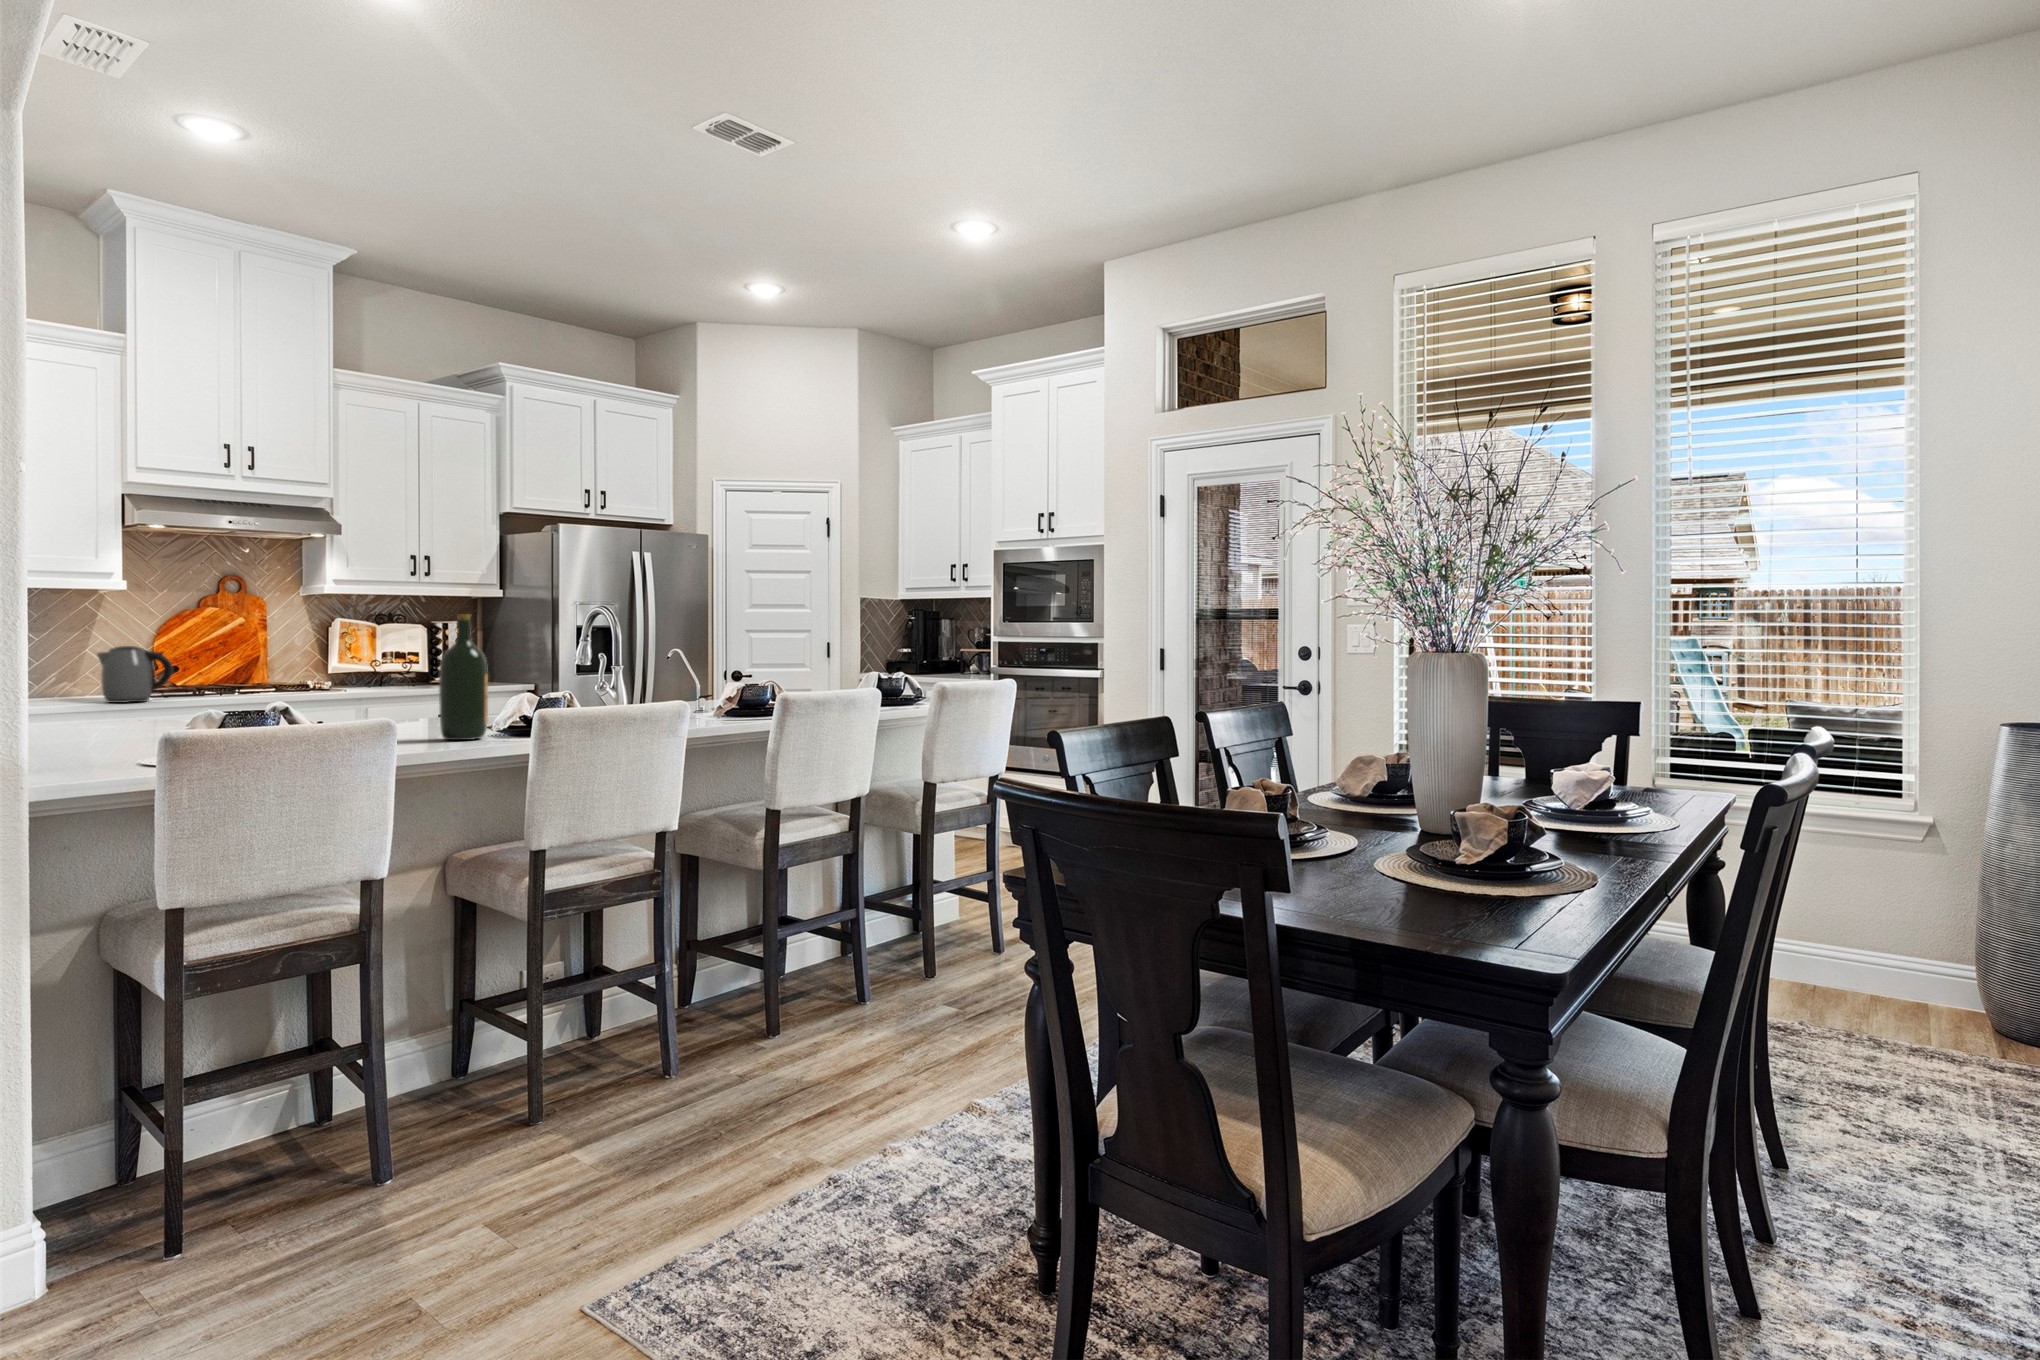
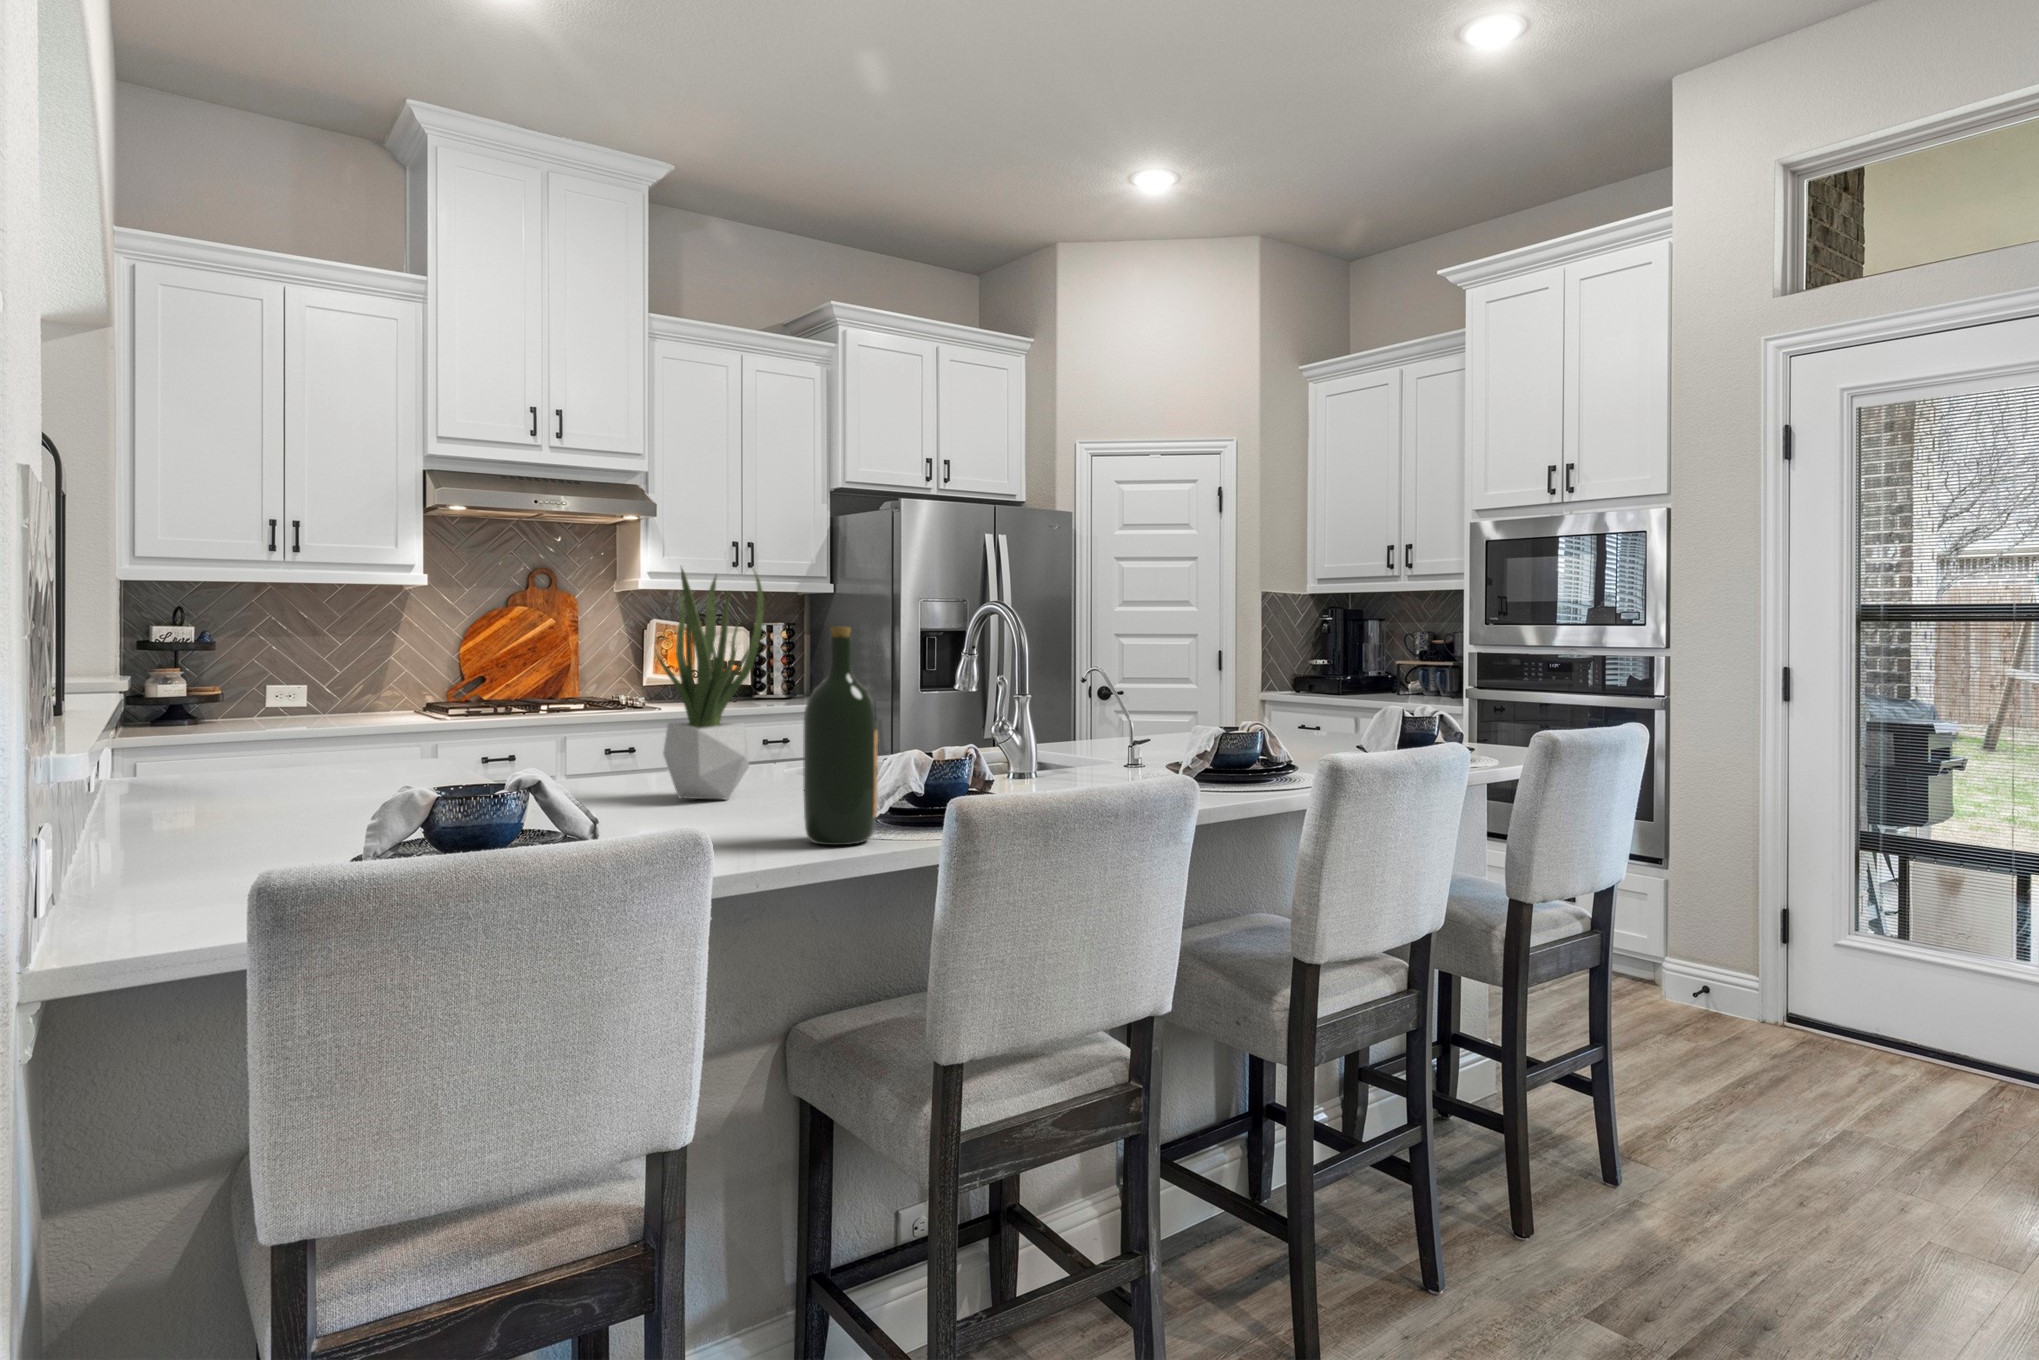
potted plant: none [340,577,420,727] -> present [657,568,764,799]
kettle: present [97,646,173,703] -> none [390,656,472,726]

